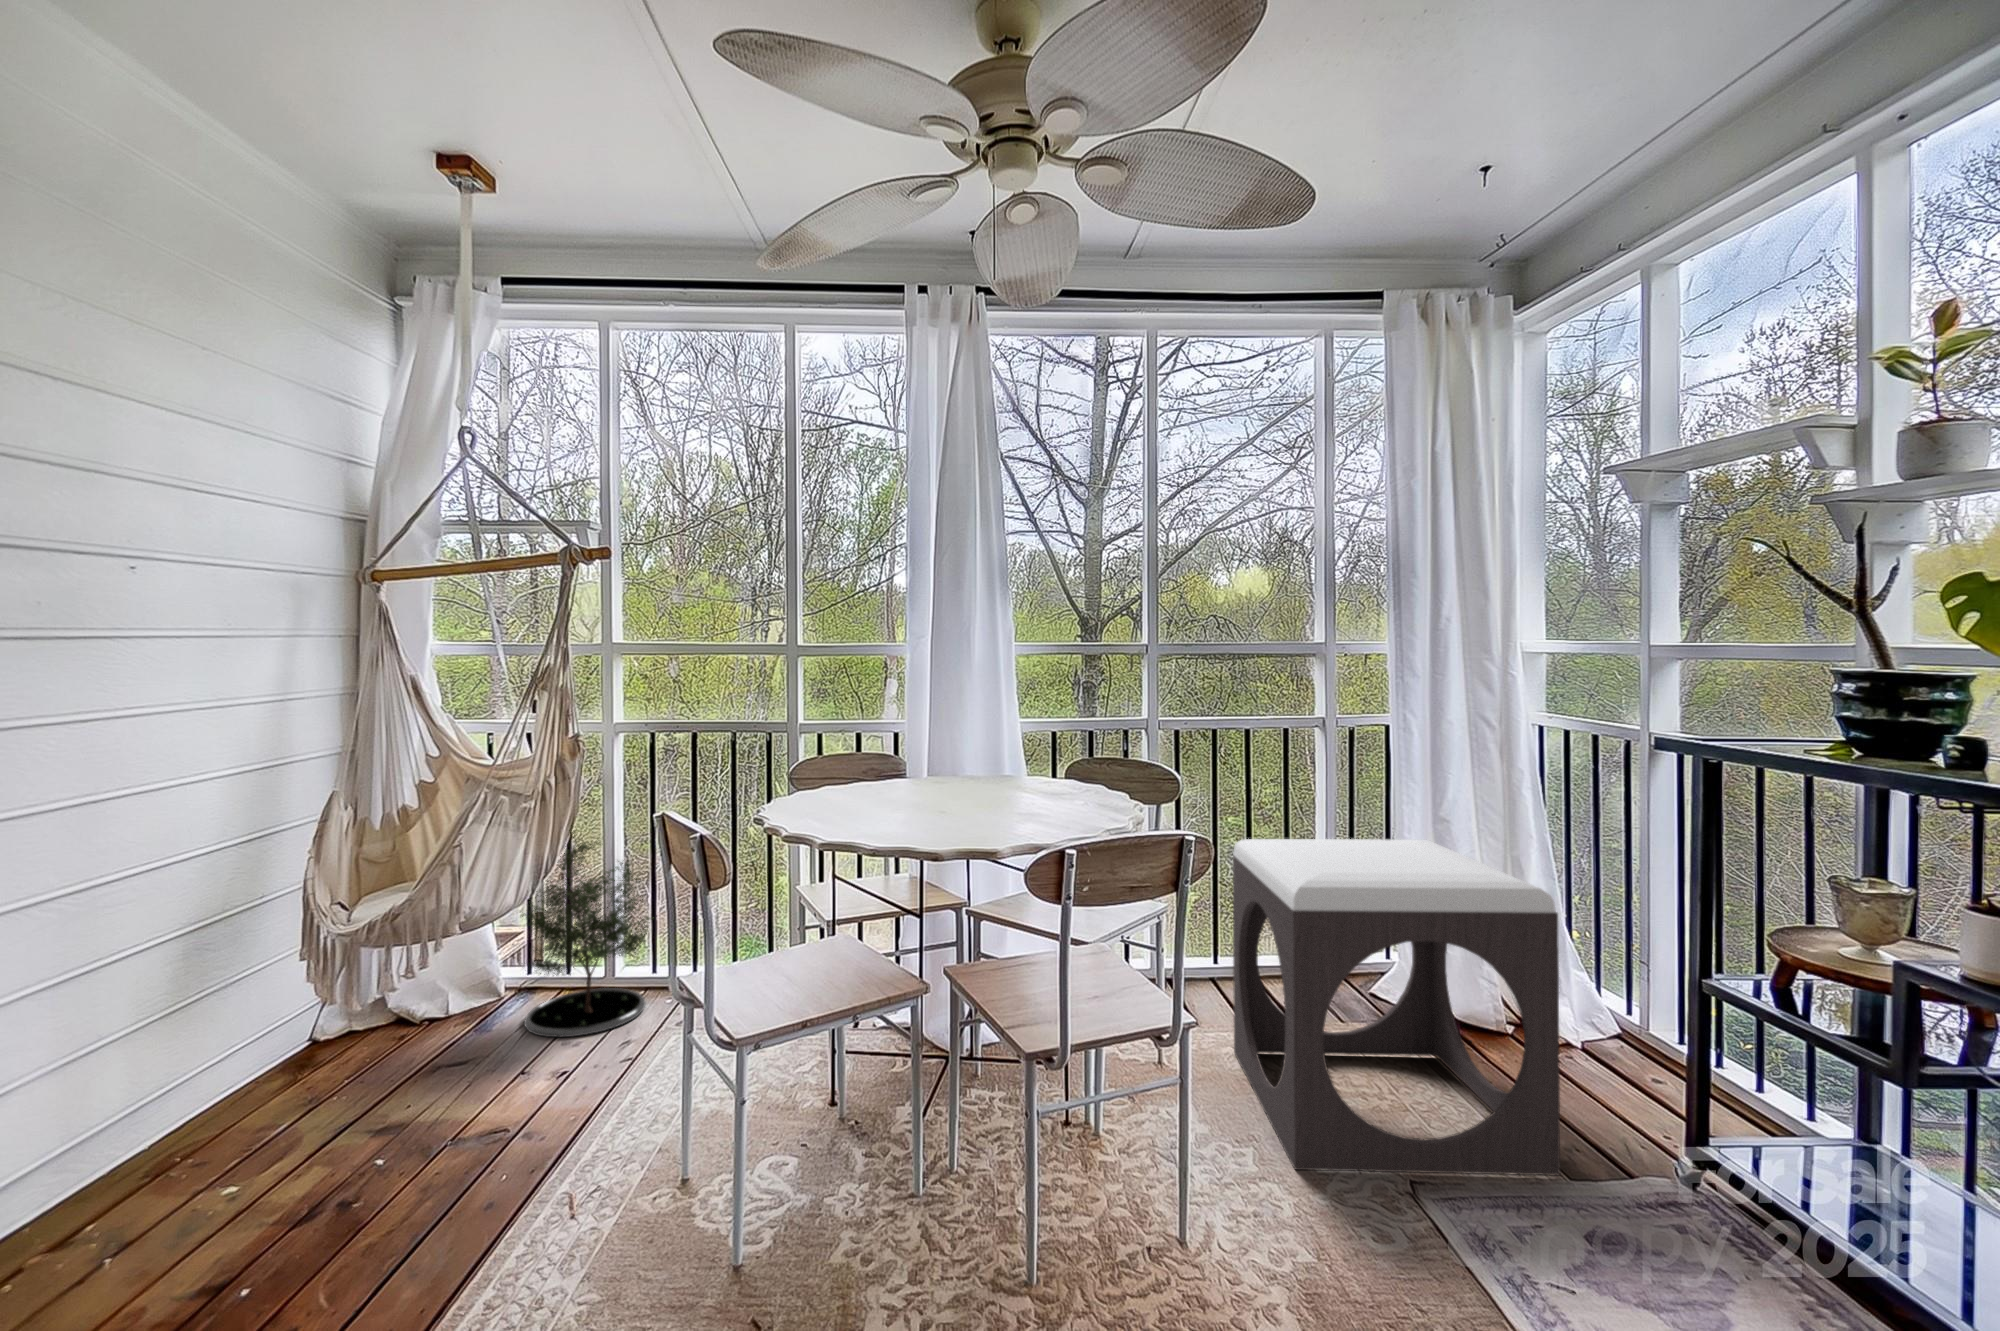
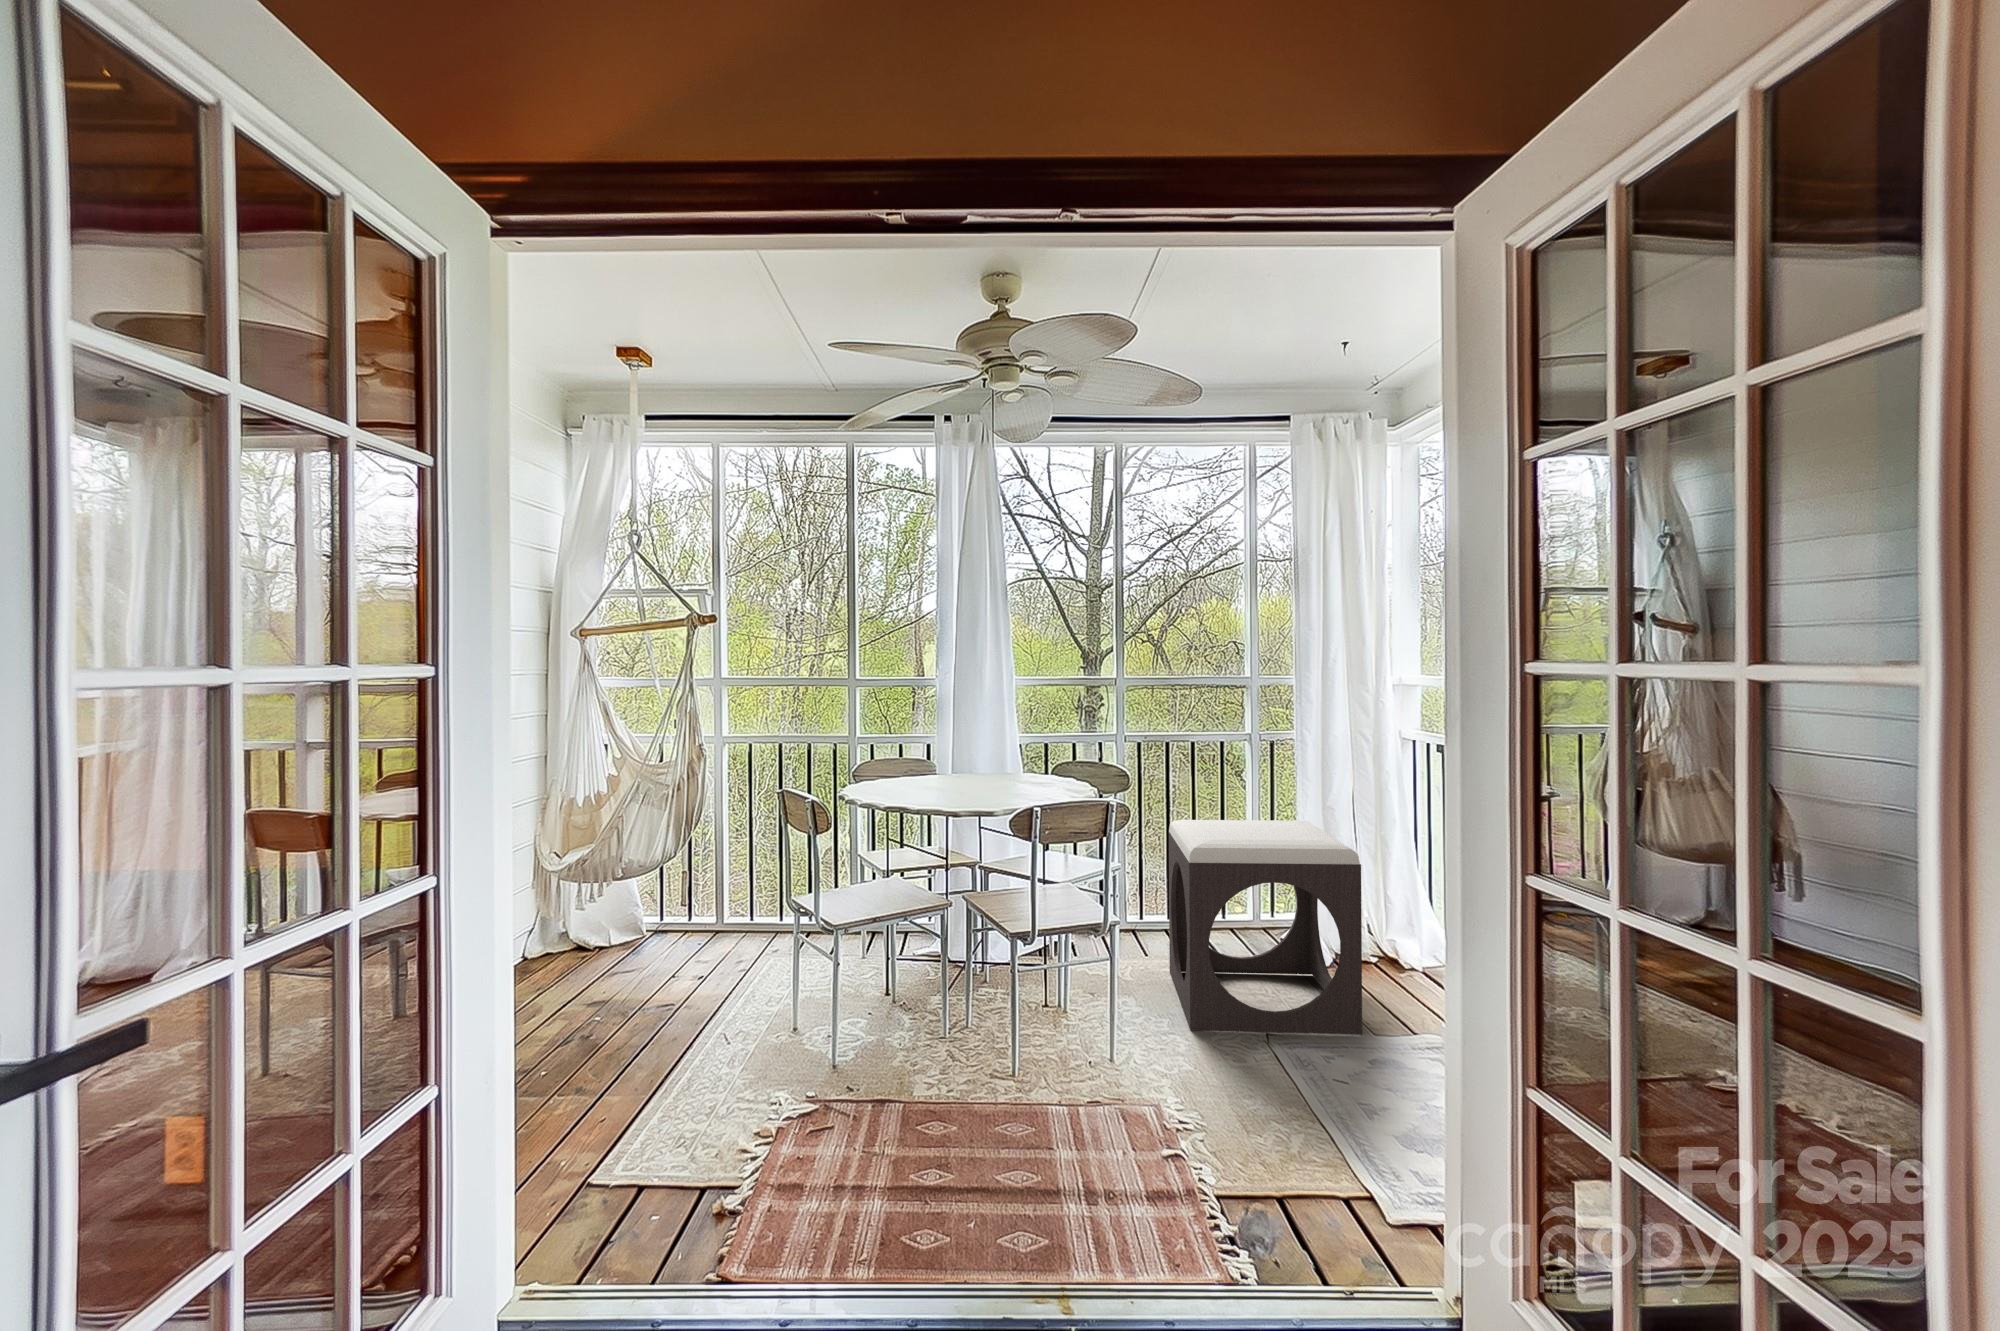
potted tree: present [522,825,650,1037] -> none [662,806,754,959]

